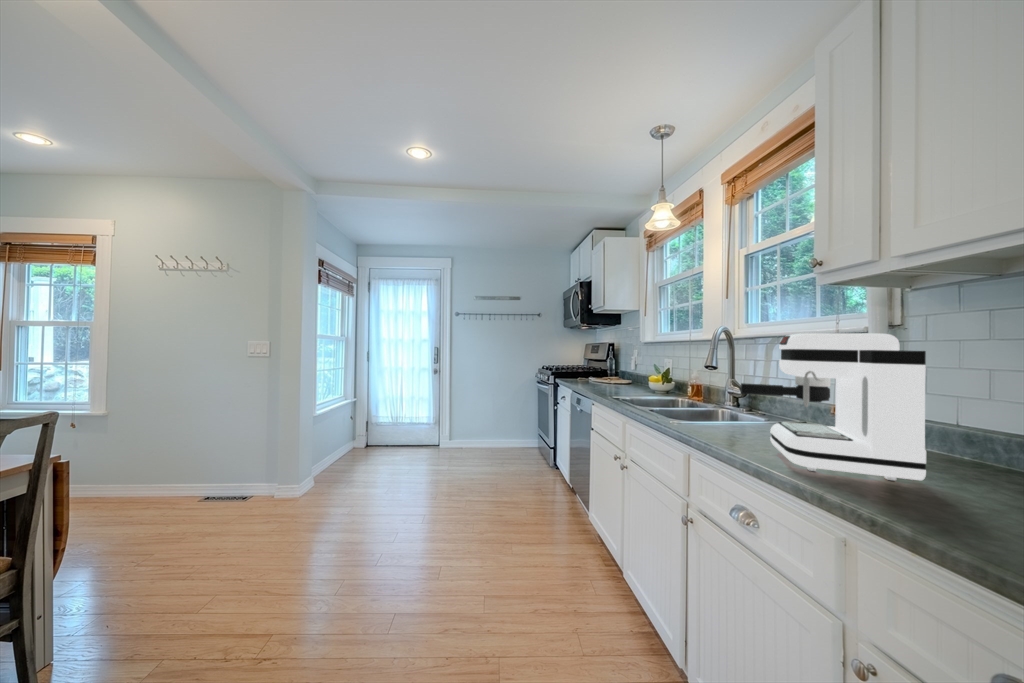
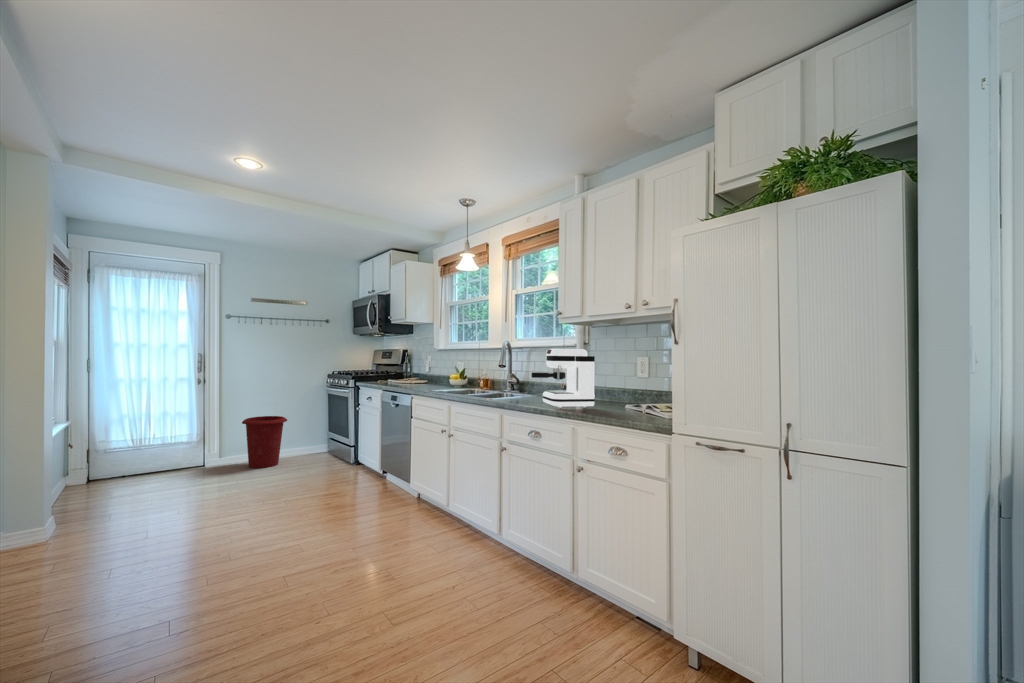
waste bin: none [463,405,500,454] -> present [242,416,287,468]

